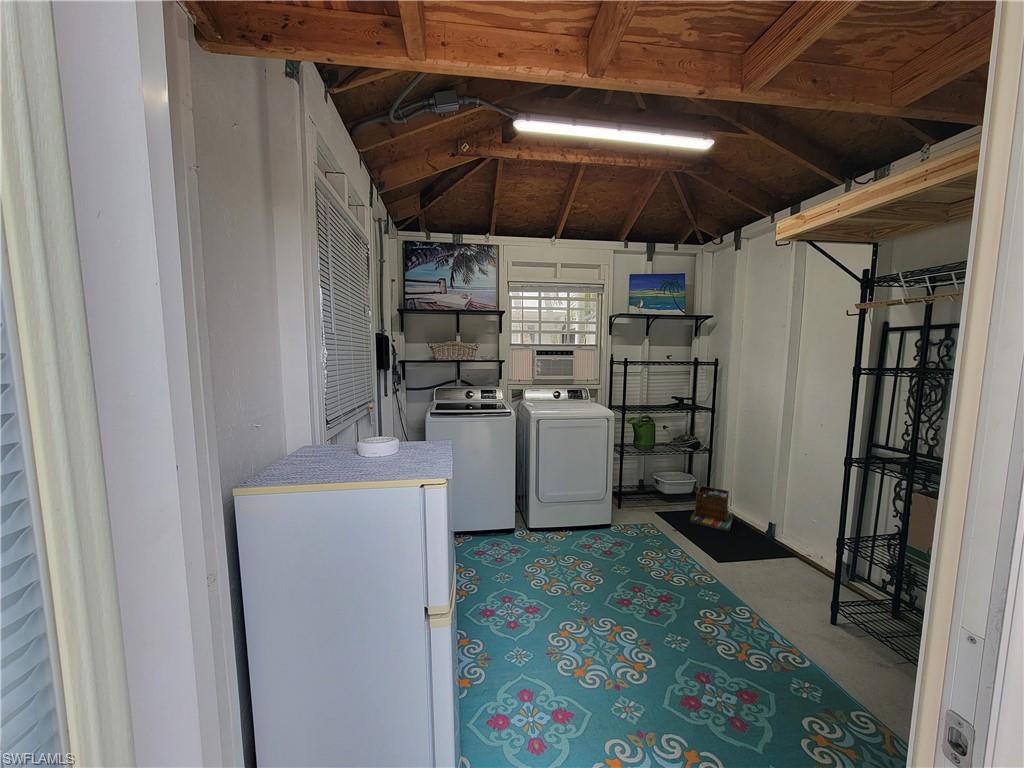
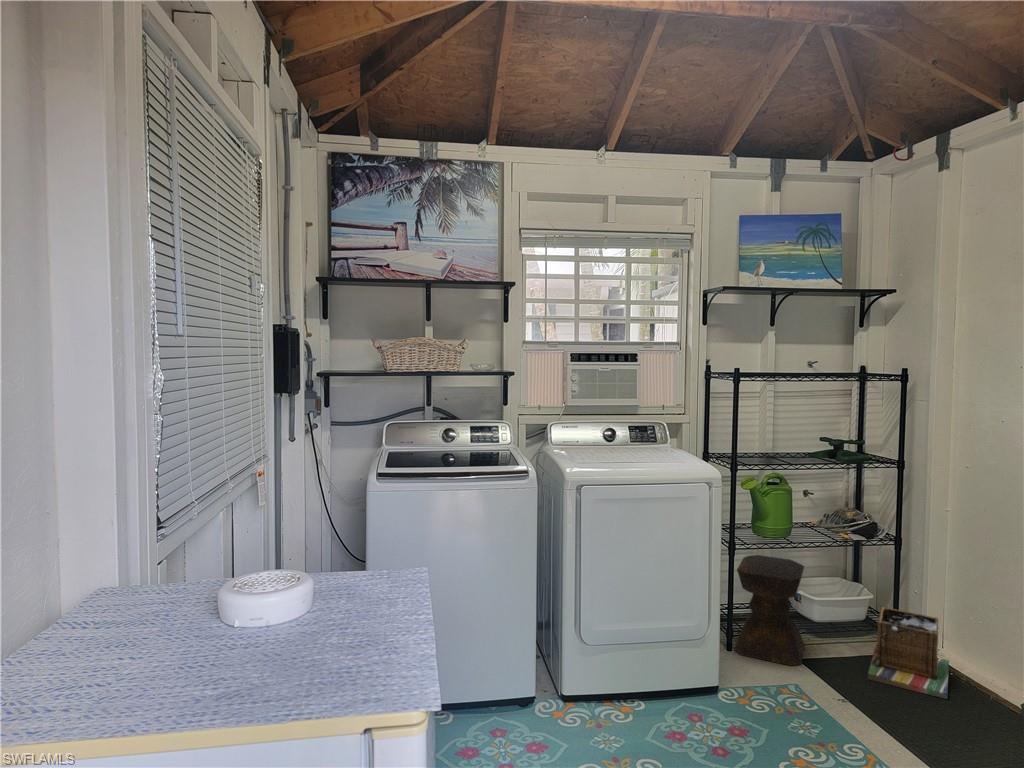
stool: none [621,459,660,516] -> present [734,555,805,666]

